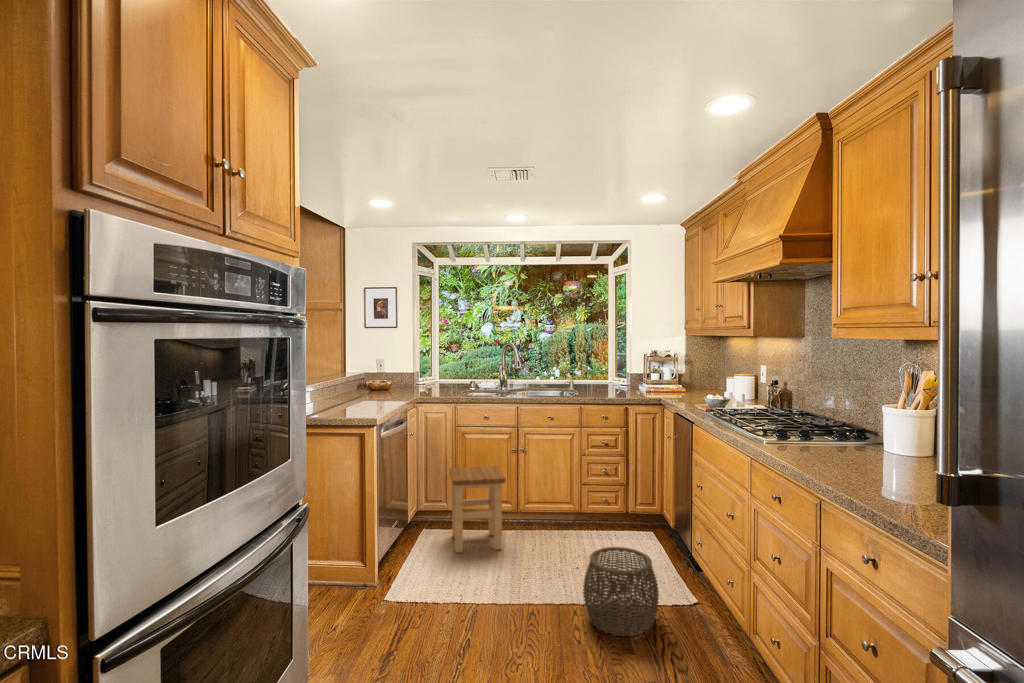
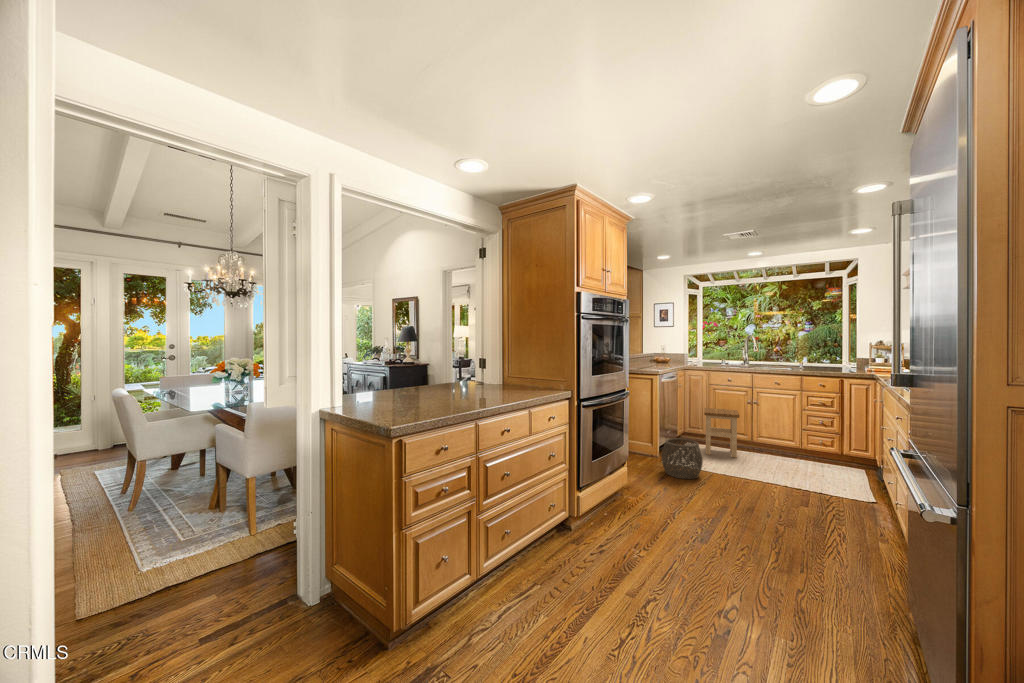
woven basket: present [583,547,659,637] -> present [662,438,703,479]

